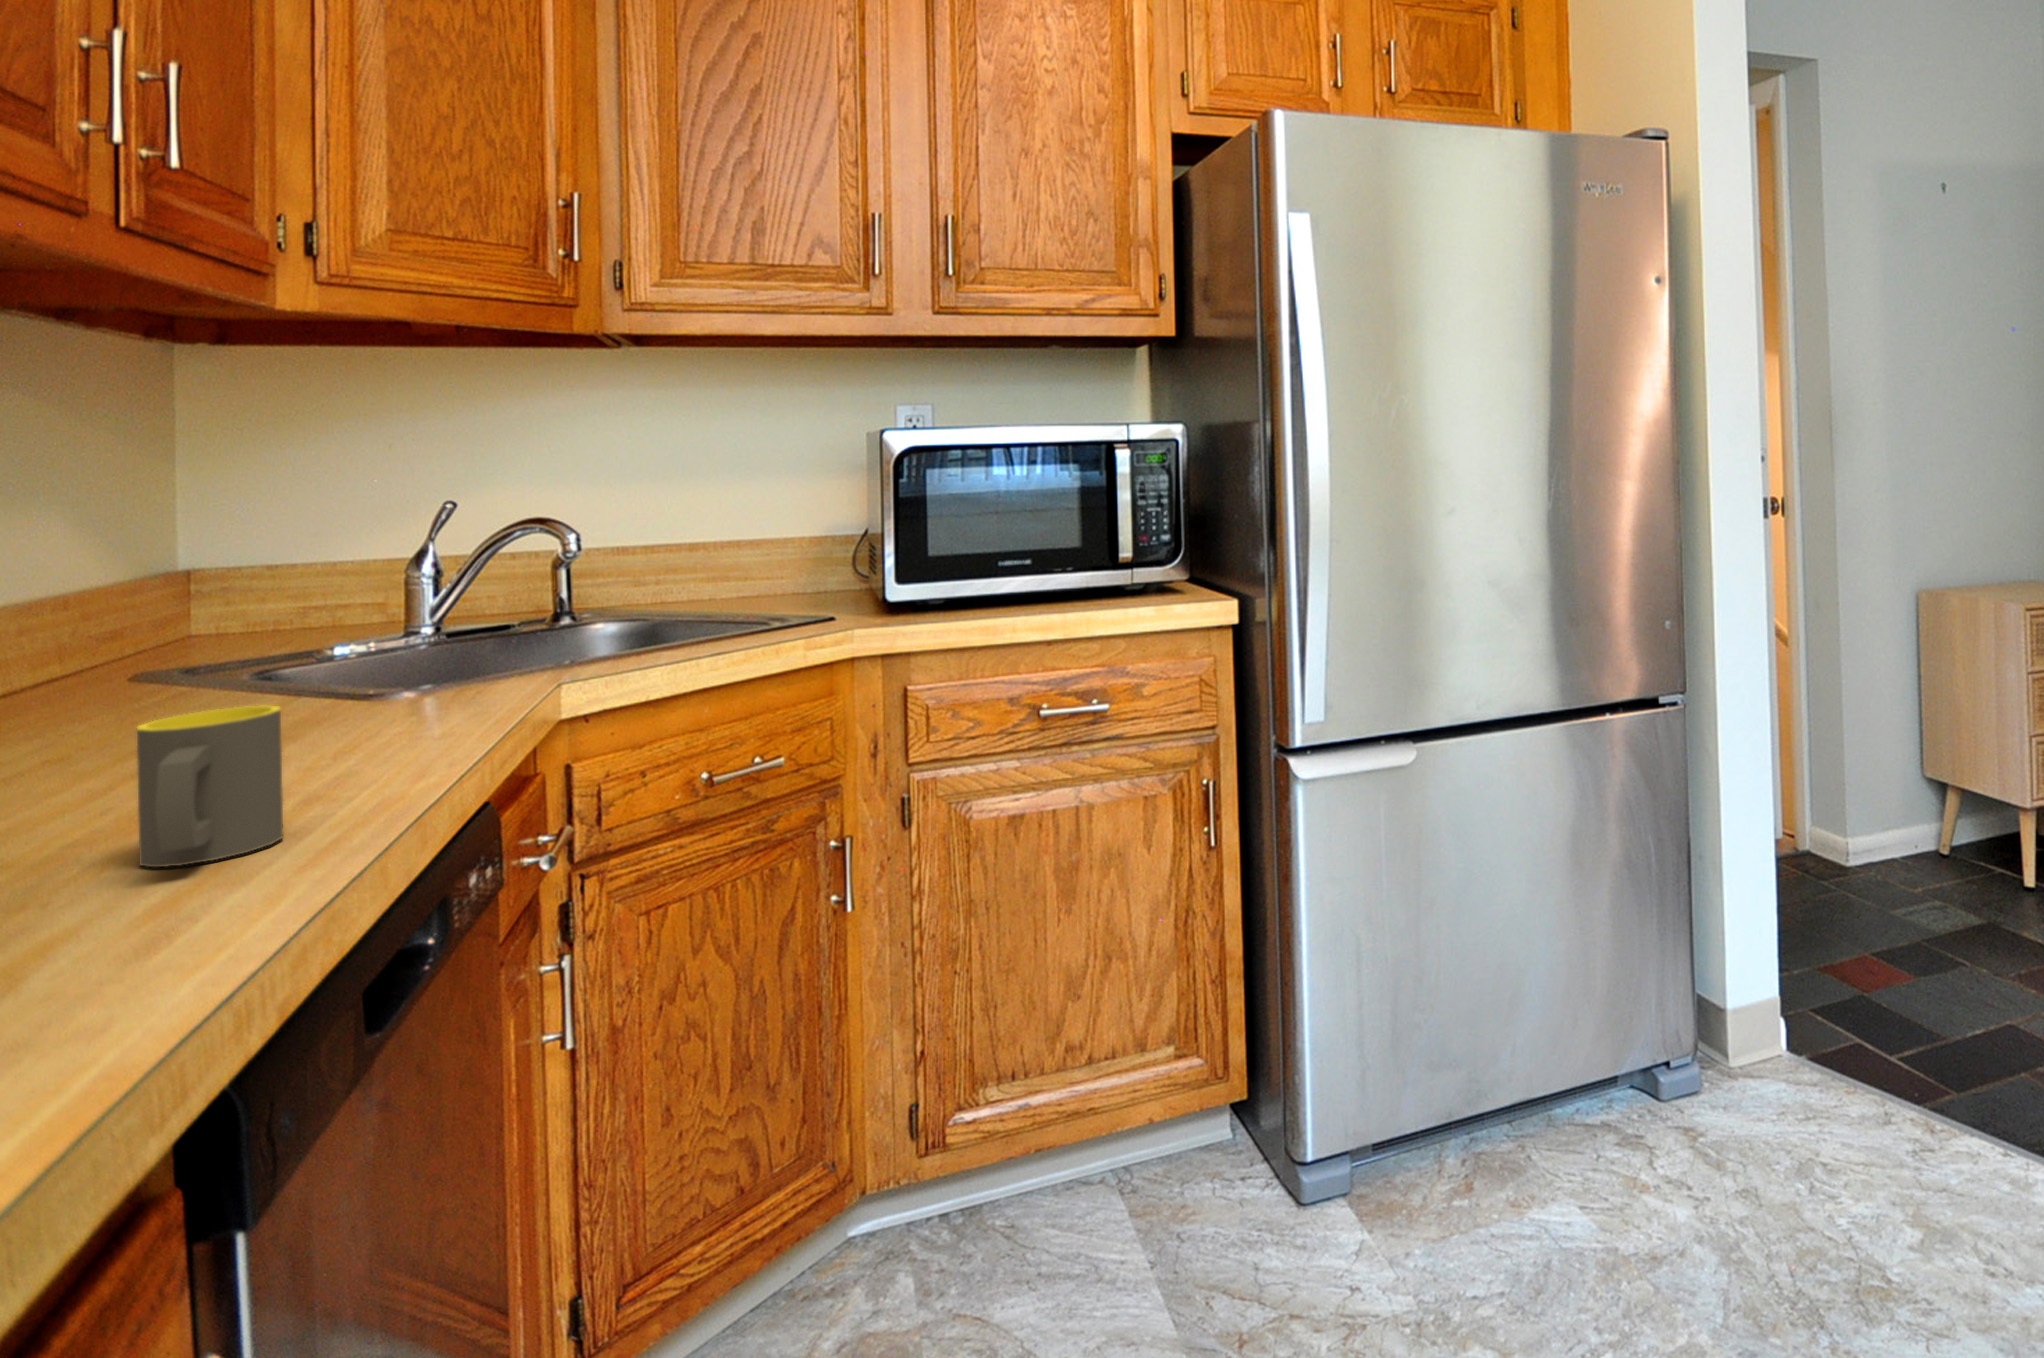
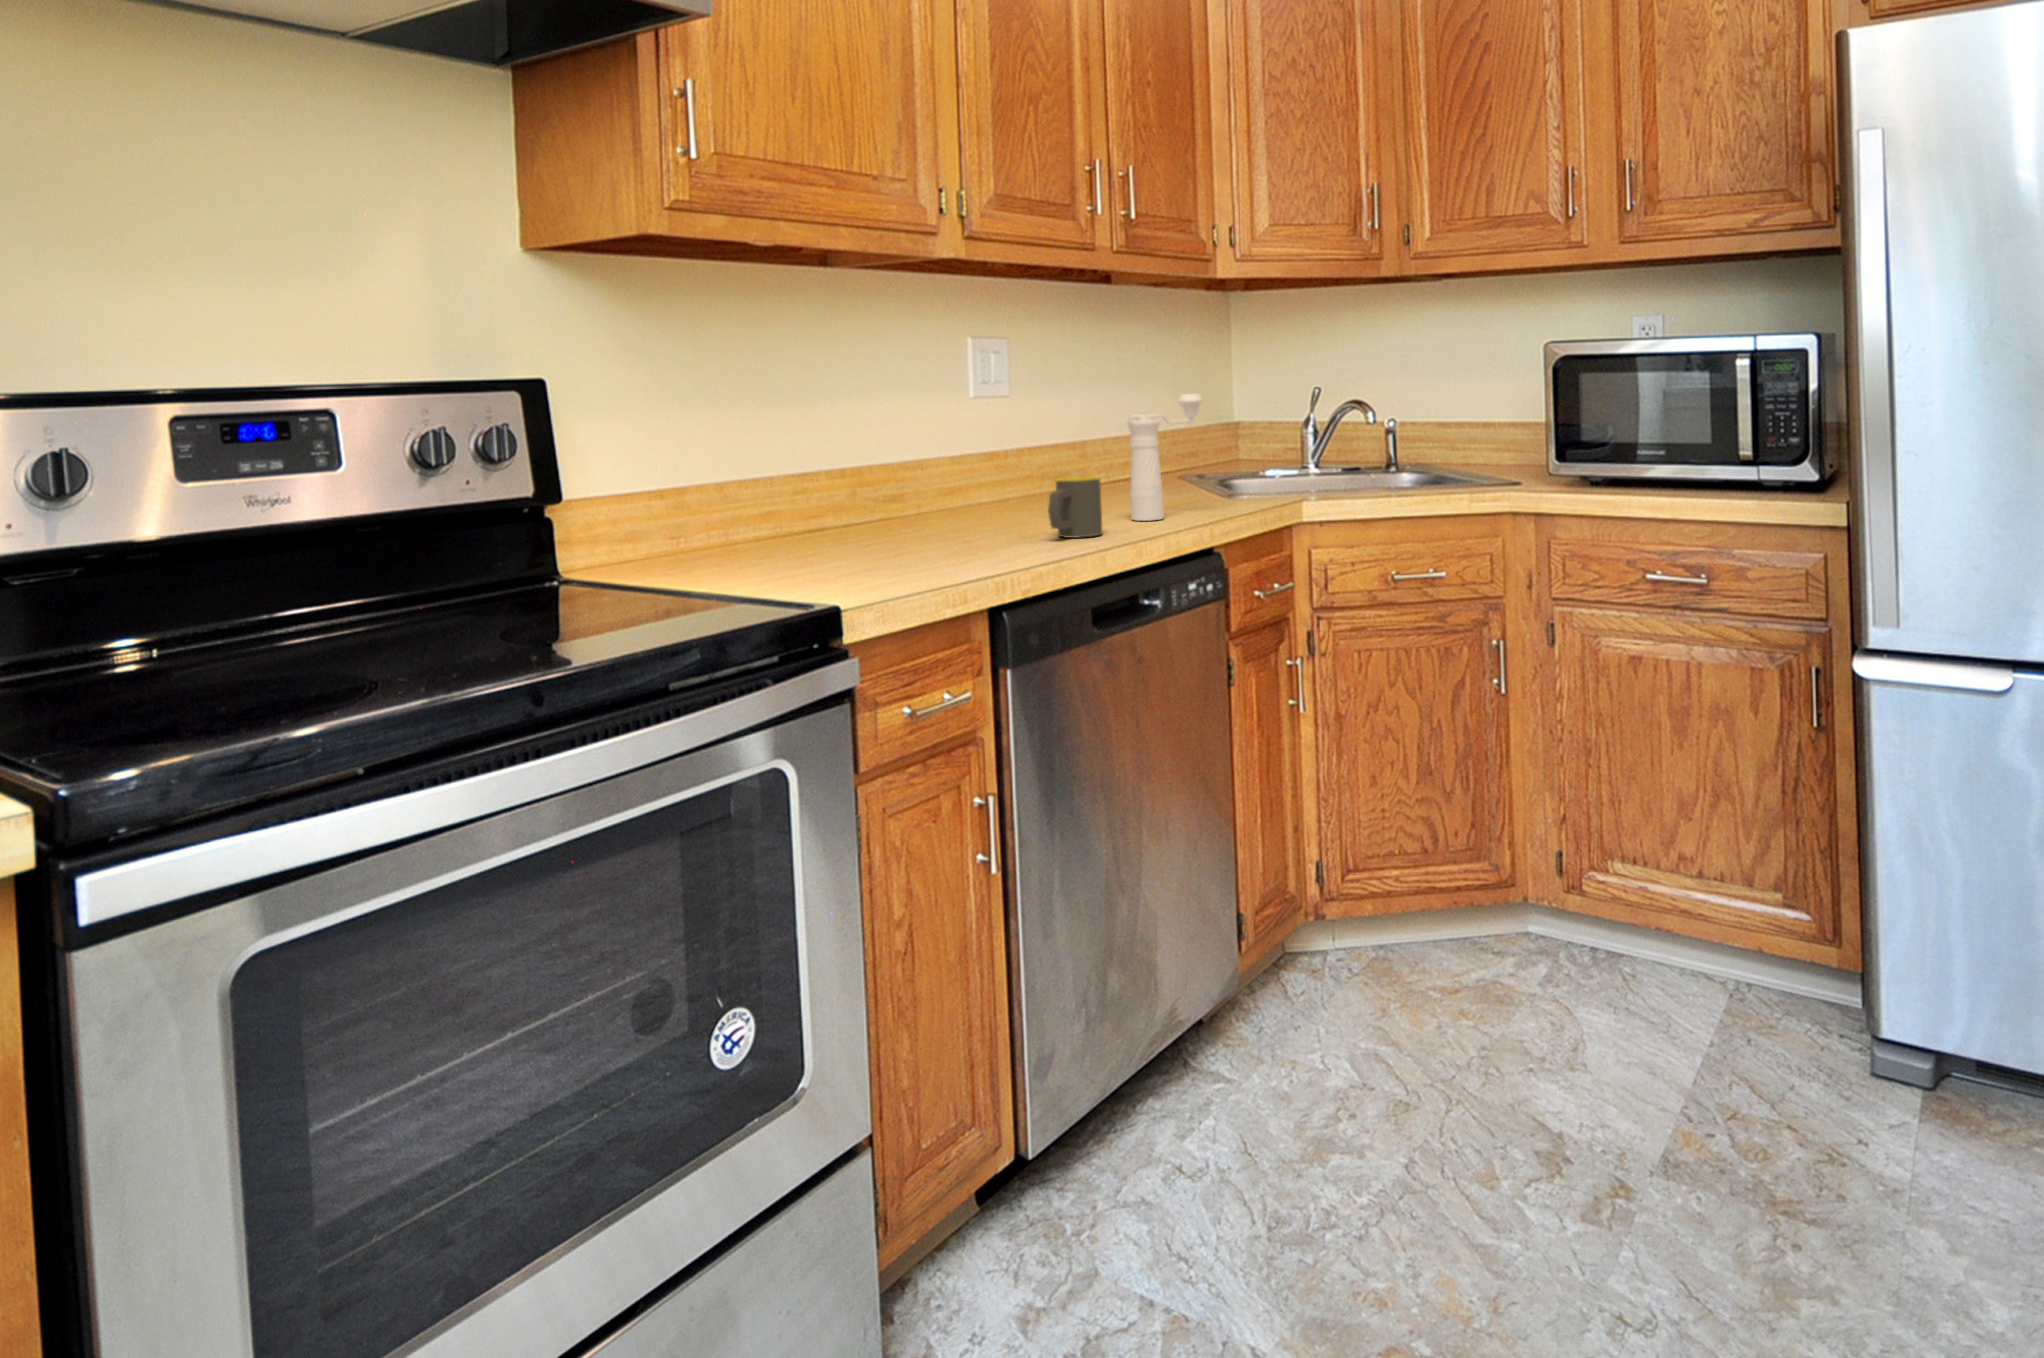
pepper mill: none [250,512,416,787] -> present [1127,394,1202,521]

